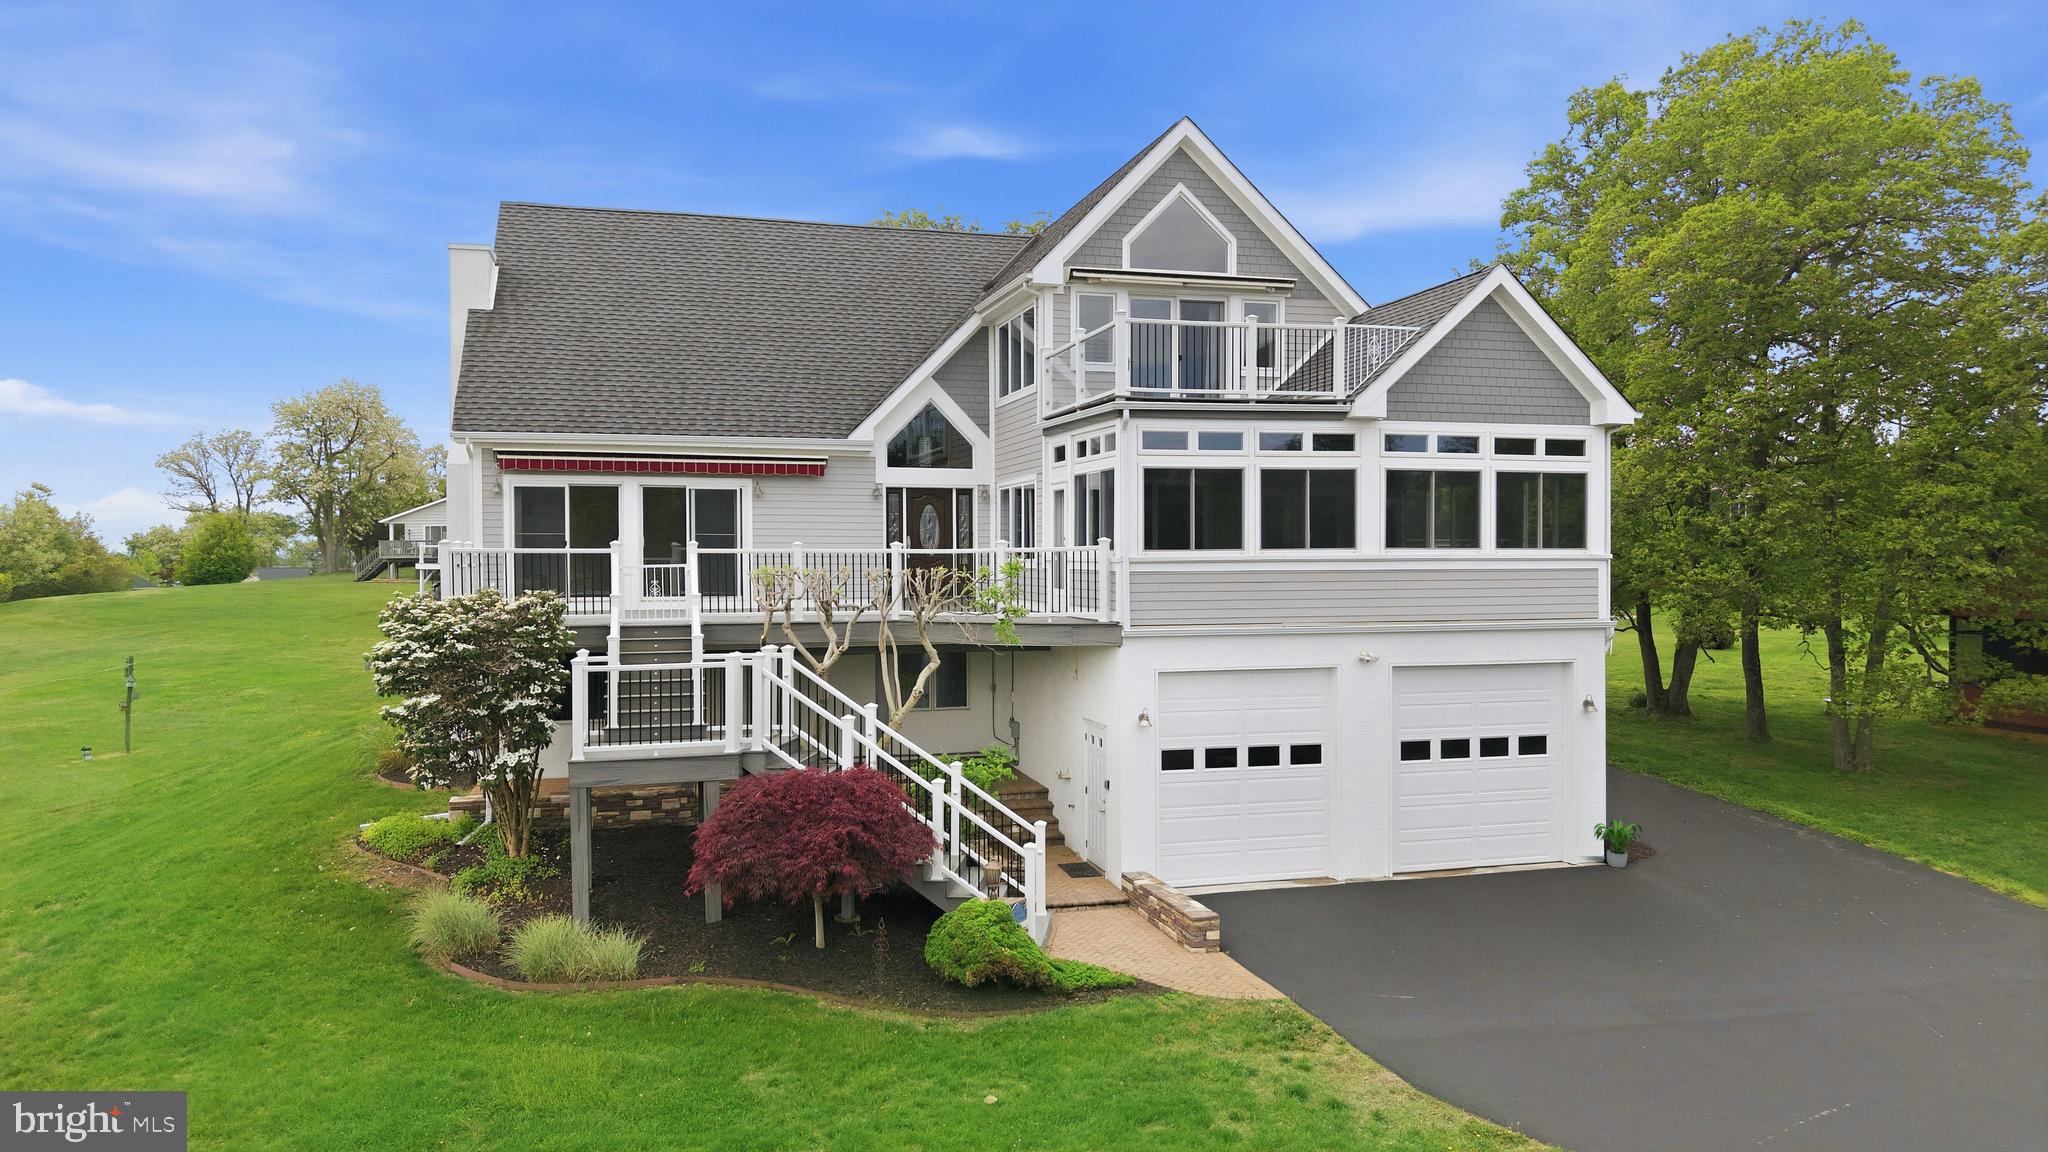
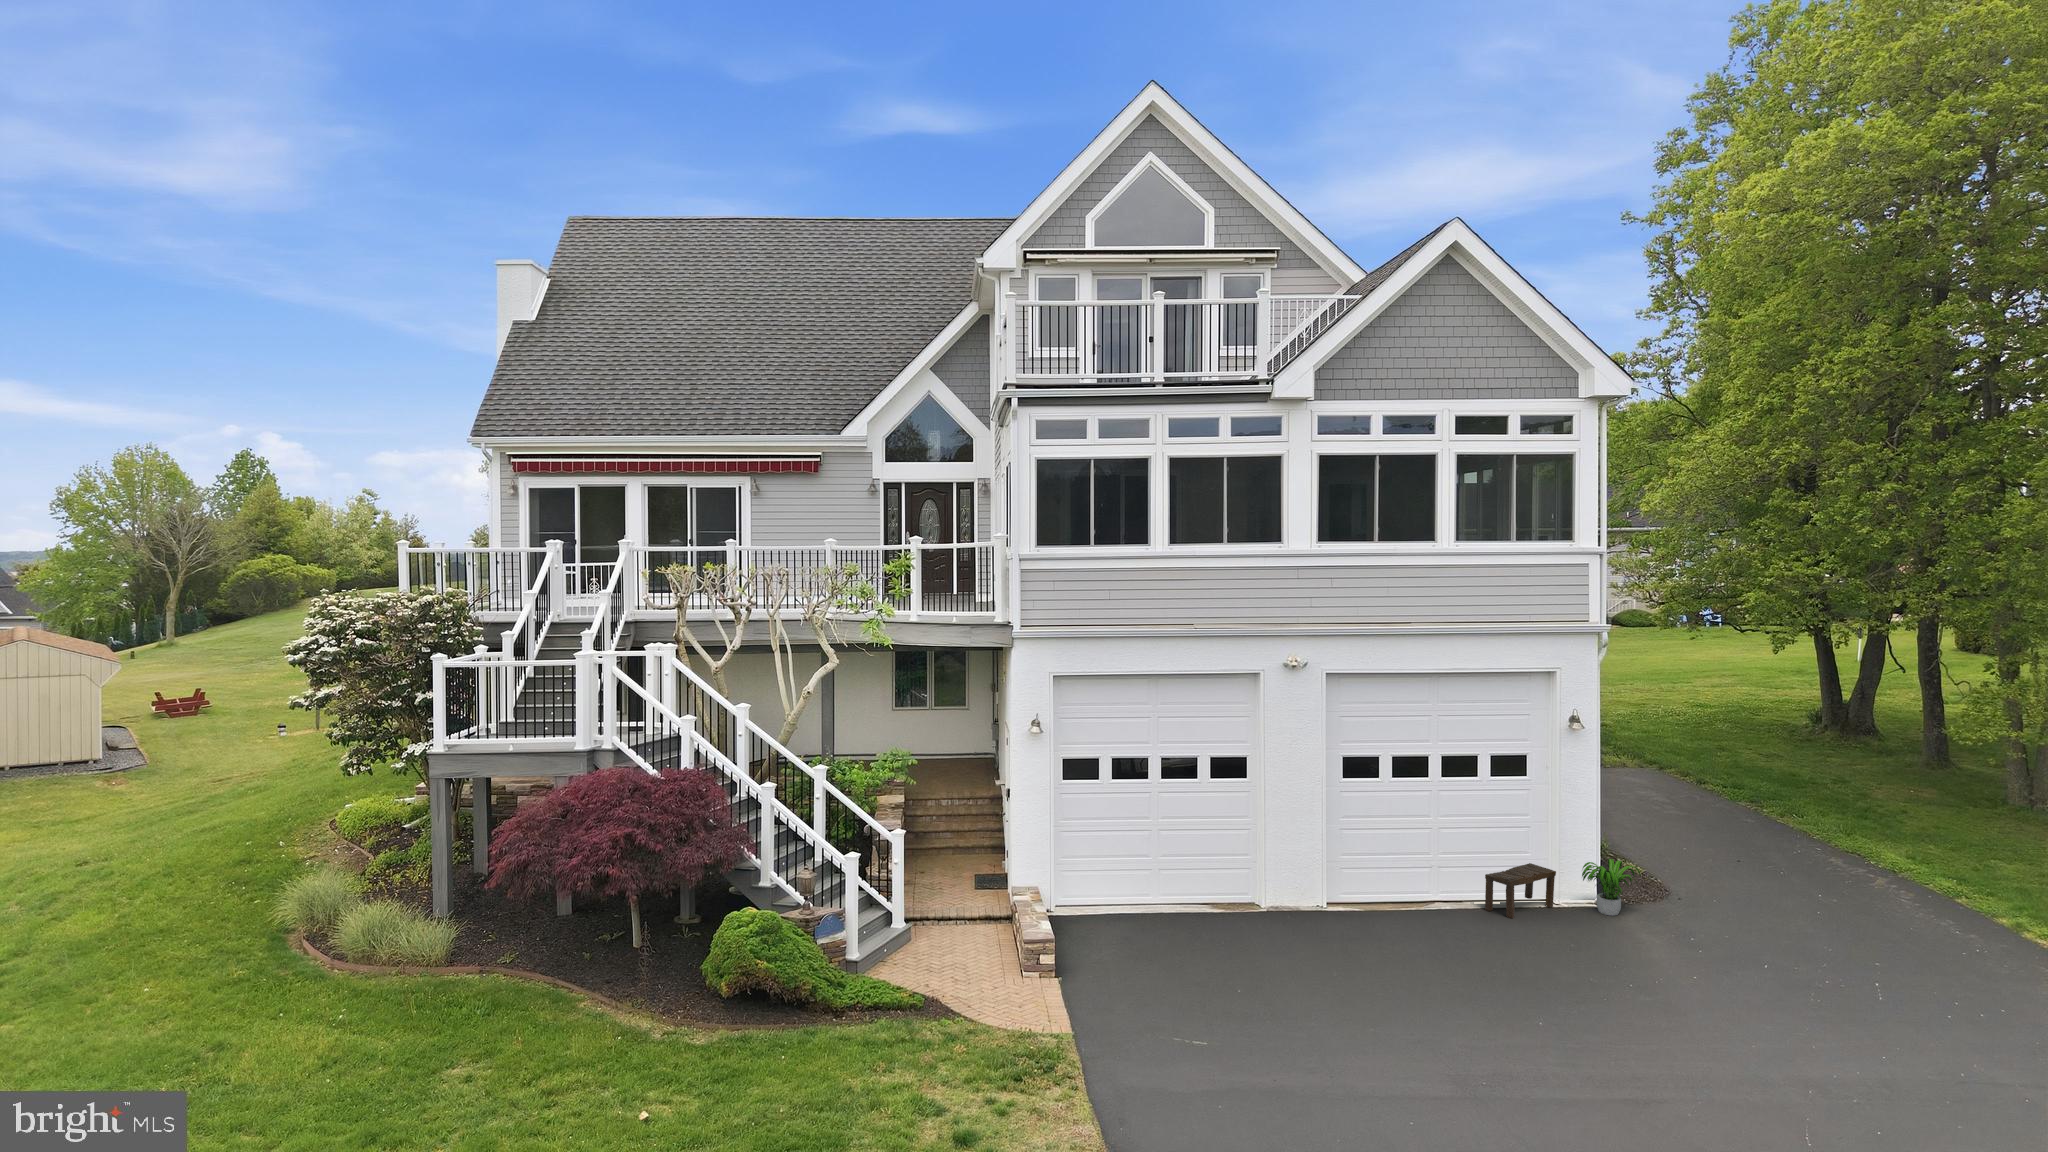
bench: none [1523,828,1576,875] -> present [1485,863,1556,919]

